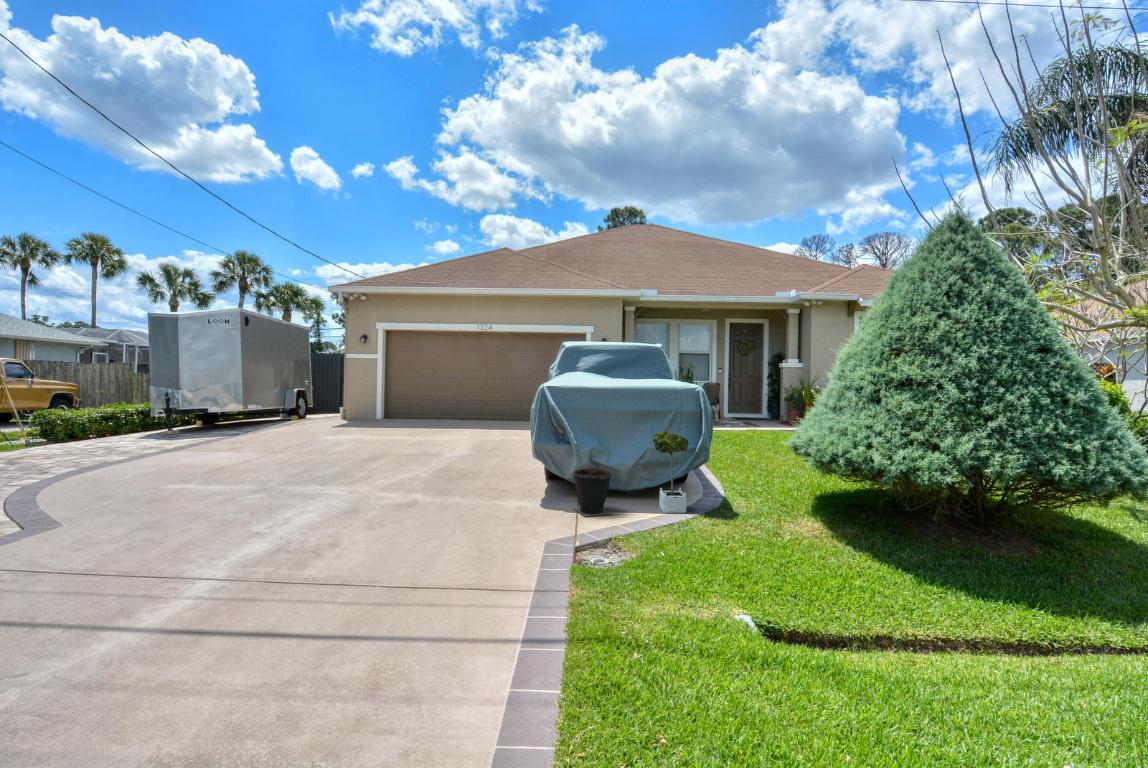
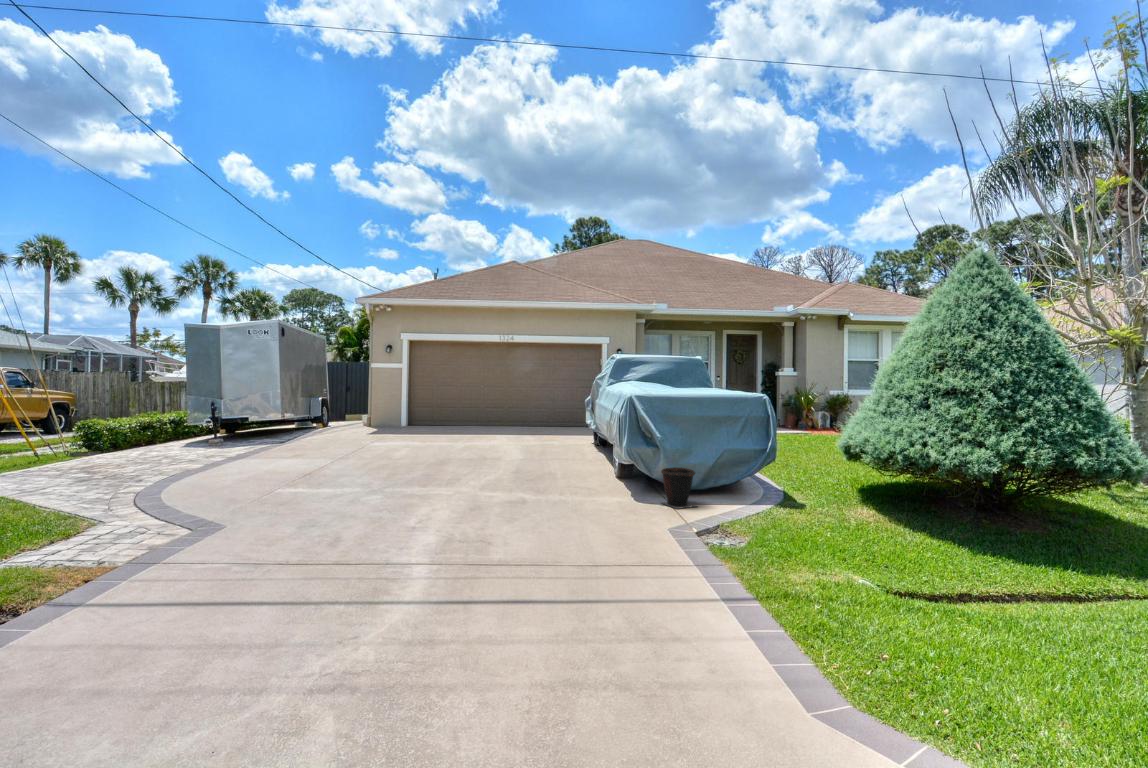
potted tree: present [653,431,688,513] -> none [727,434,759,504]

